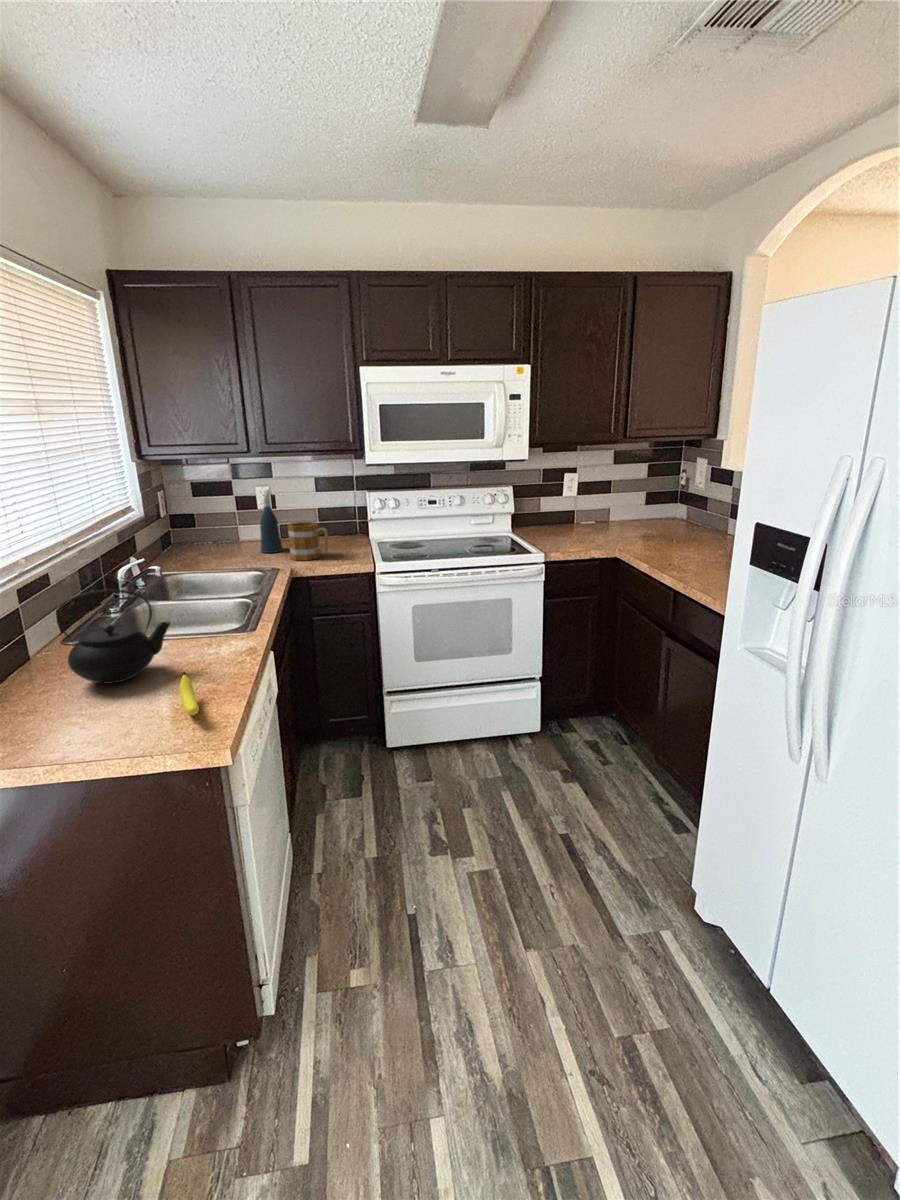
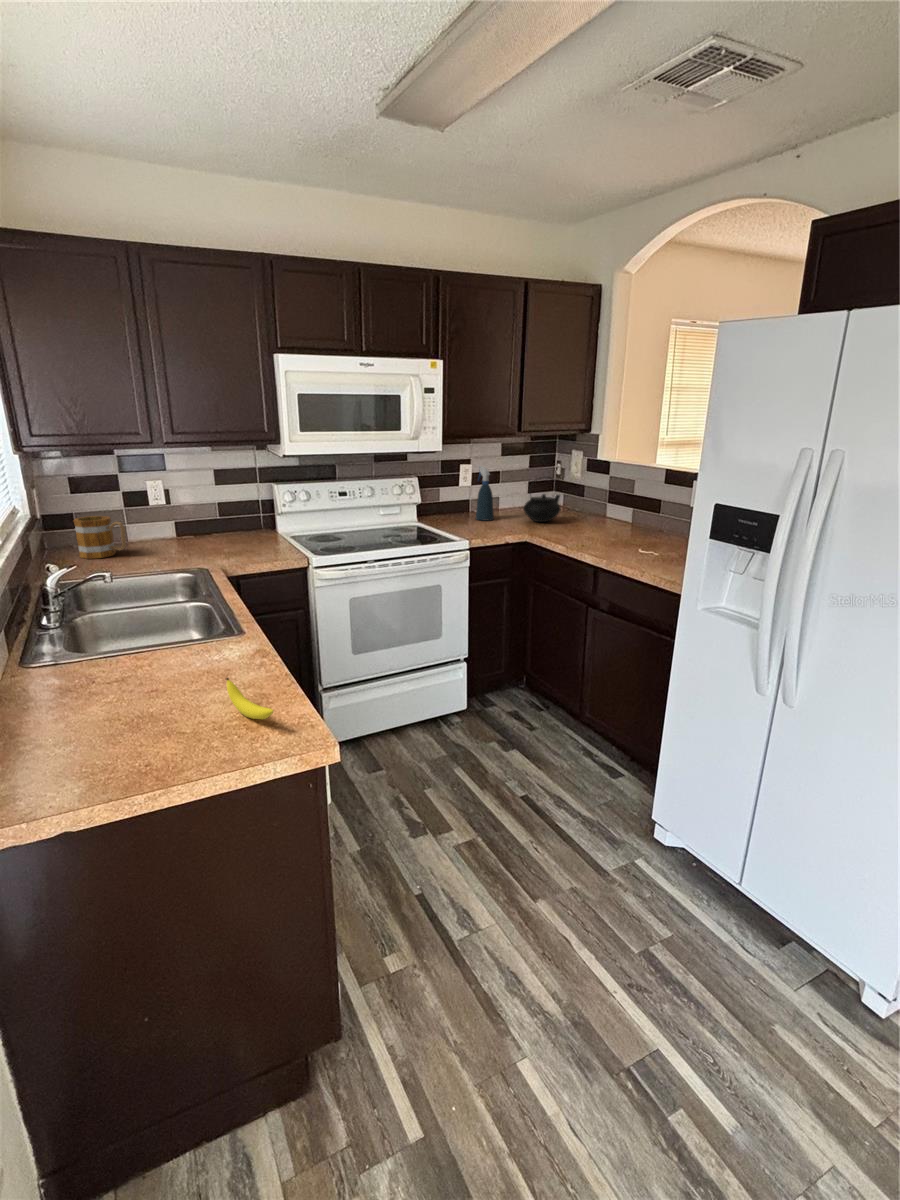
spray bottle: present [260,489,283,553] -> present [476,466,494,521]
mug: present [287,522,329,560] -> present [73,516,126,559]
teapot: present [56,589,170,684] -> present [523,494,561,522]

